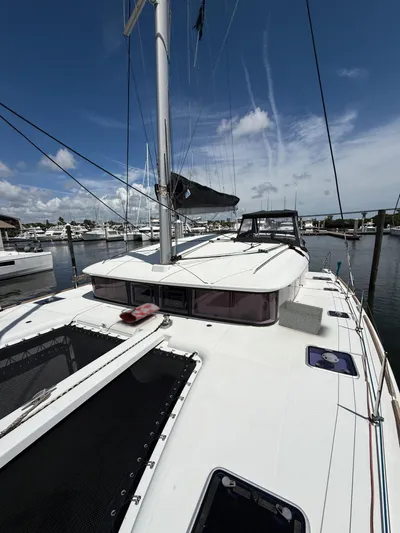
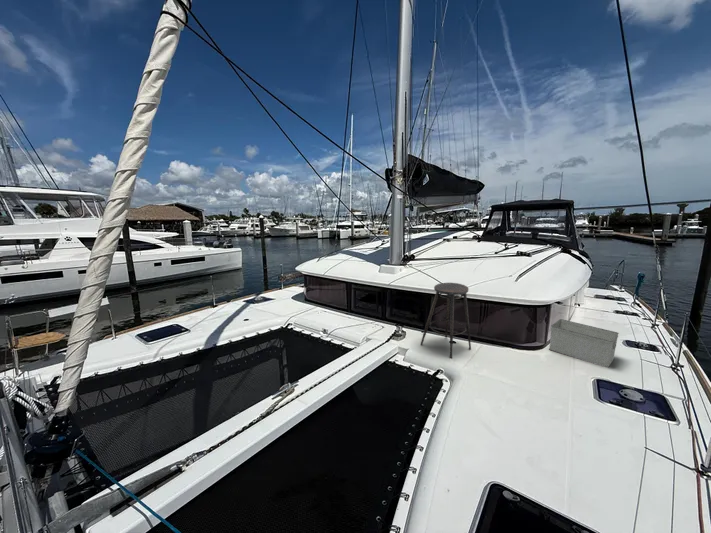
stool: none [183,279,222,341] -> present [421,283,471,359]
bag: present [119,303,160,324] -> none [341,310,387,333]

